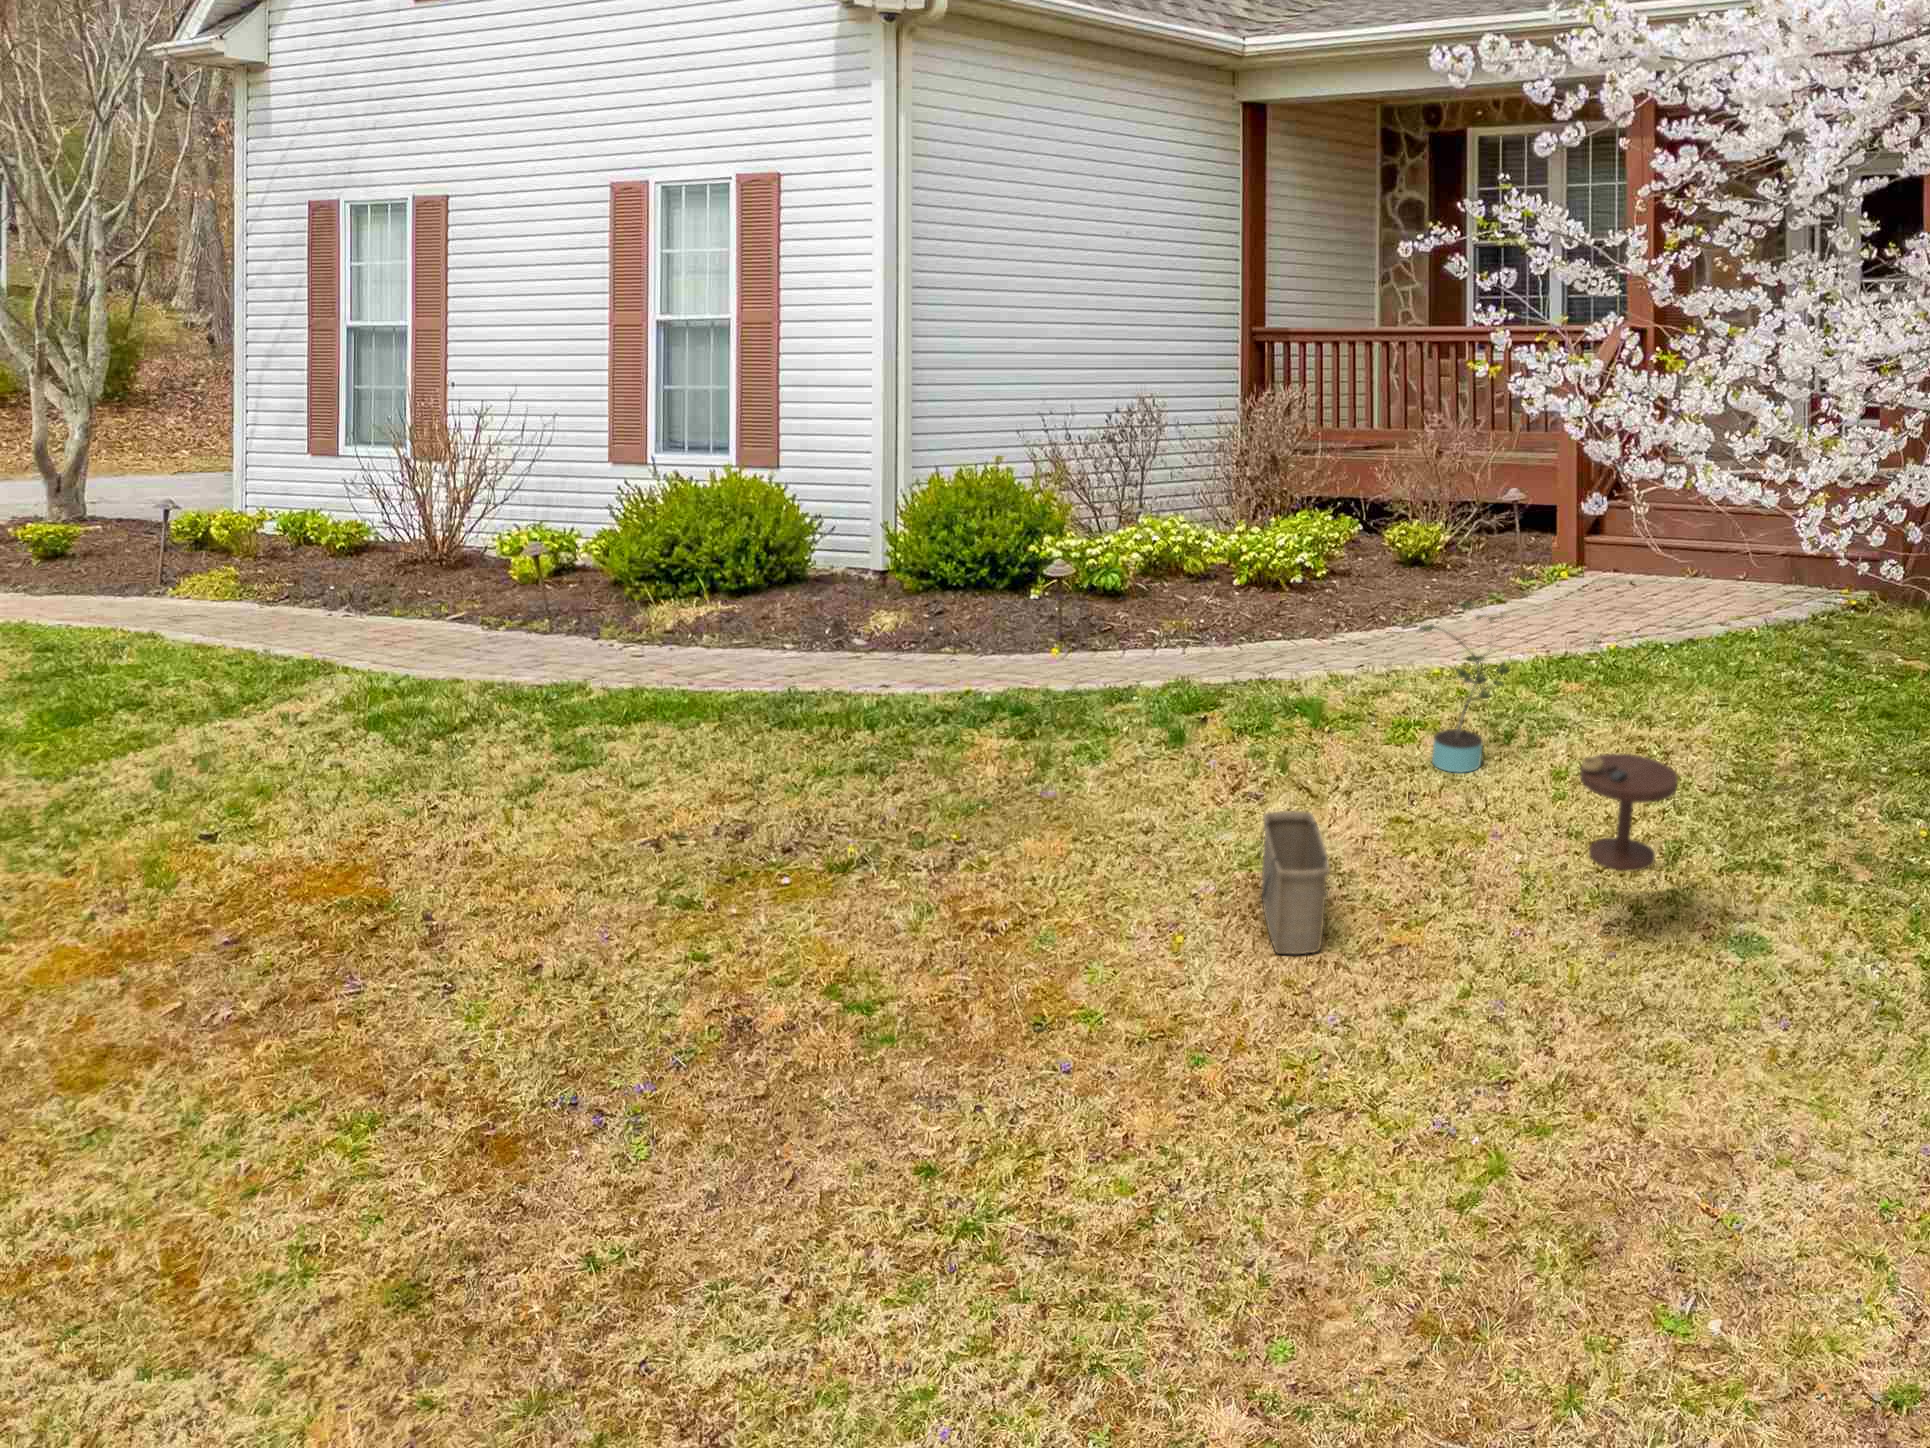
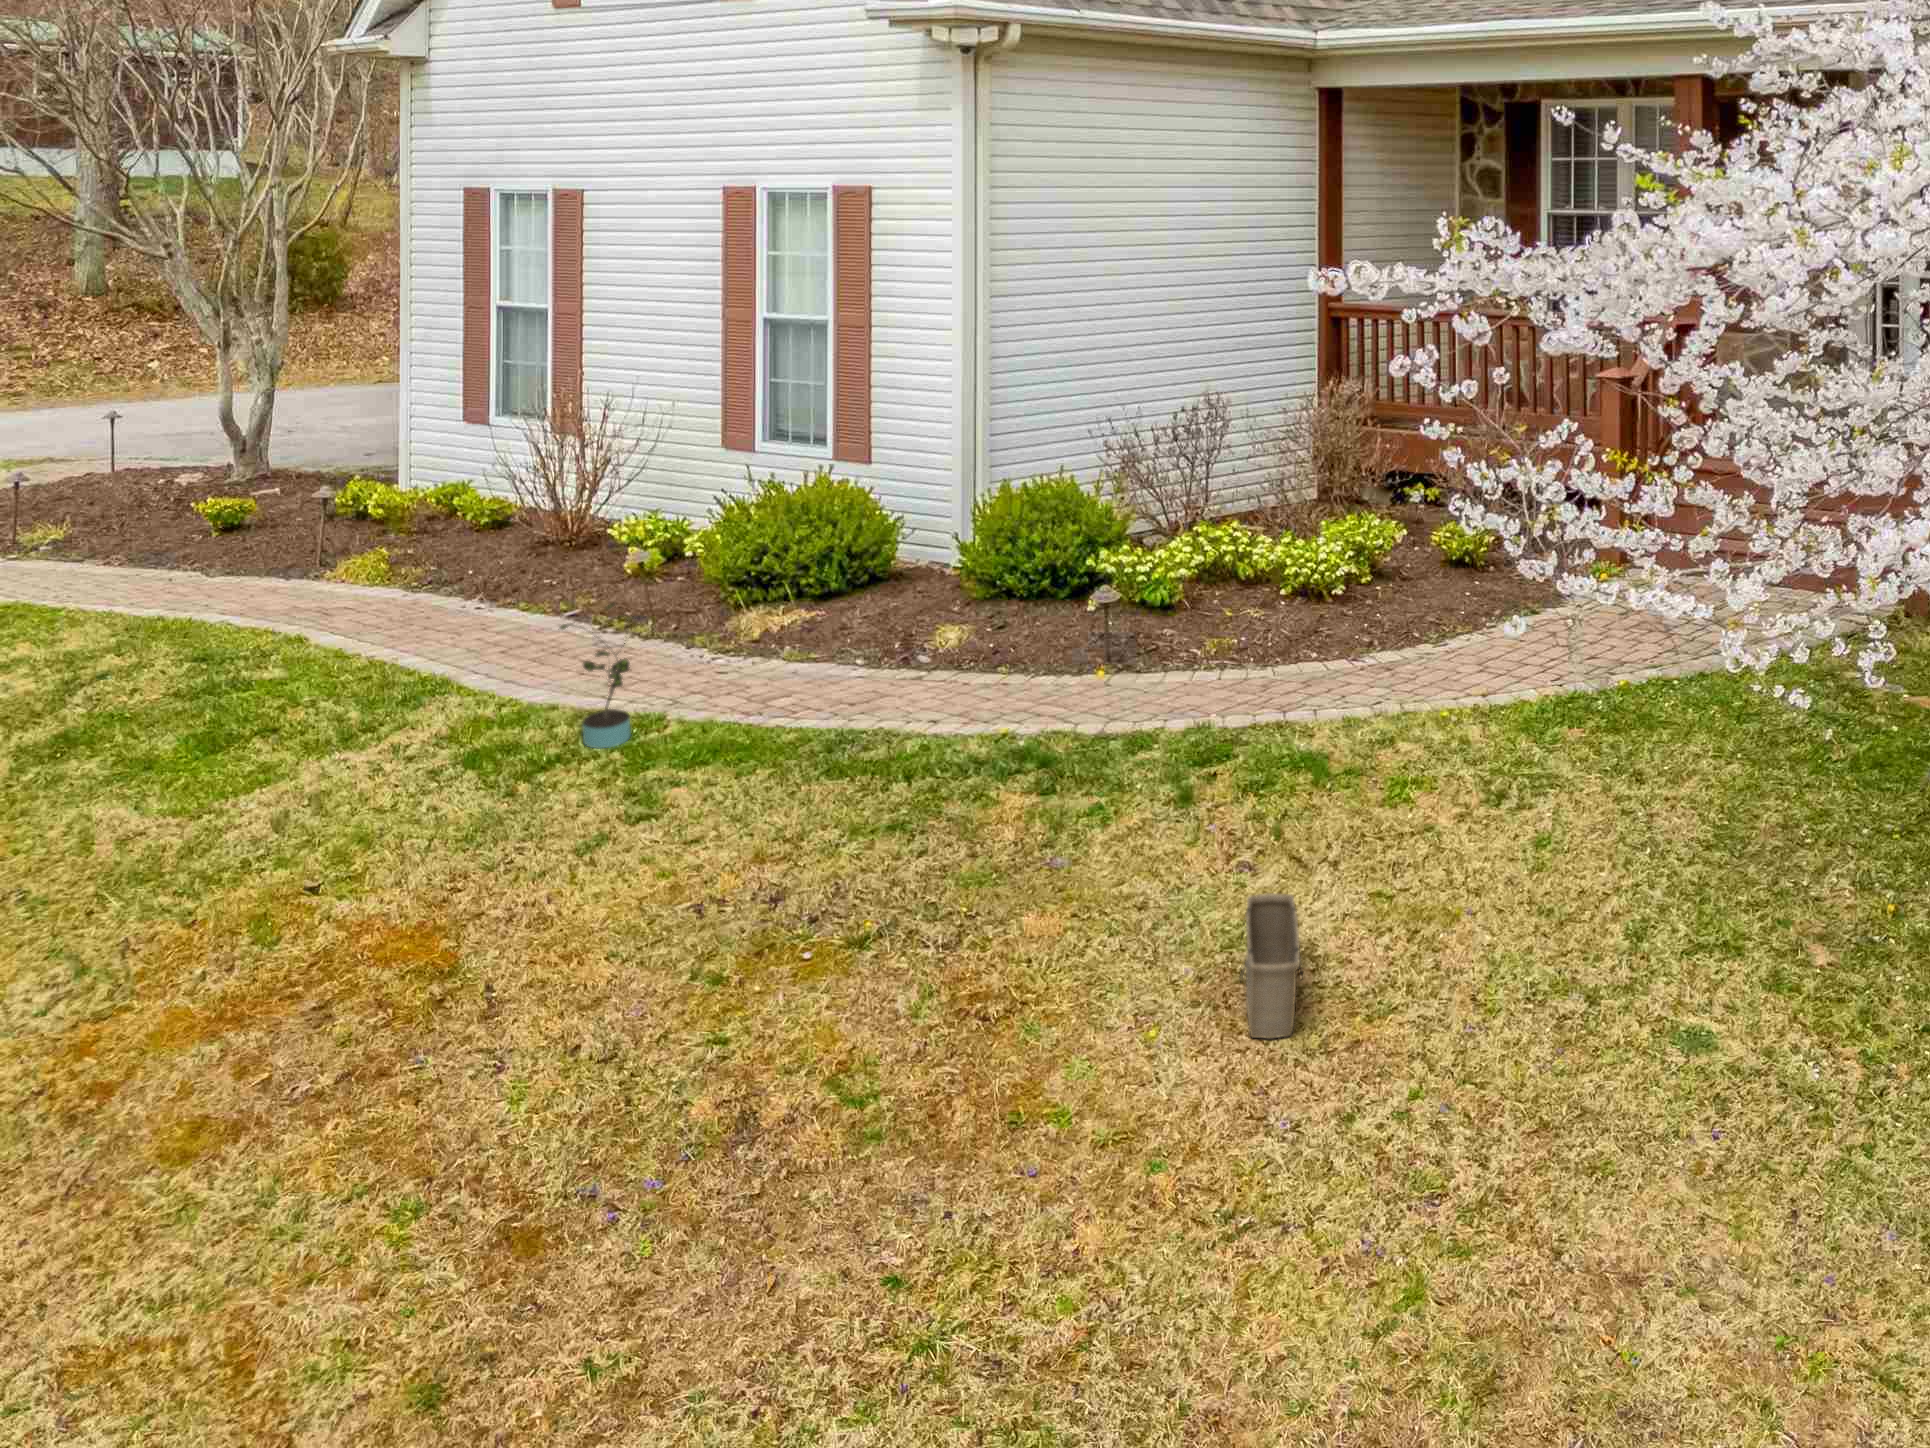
potted plant: present [1420,602,1509,773] -> present [560,603,636,748]
side table: present [1580,754,1678,871] -> none [1539,850,1632,1020]

